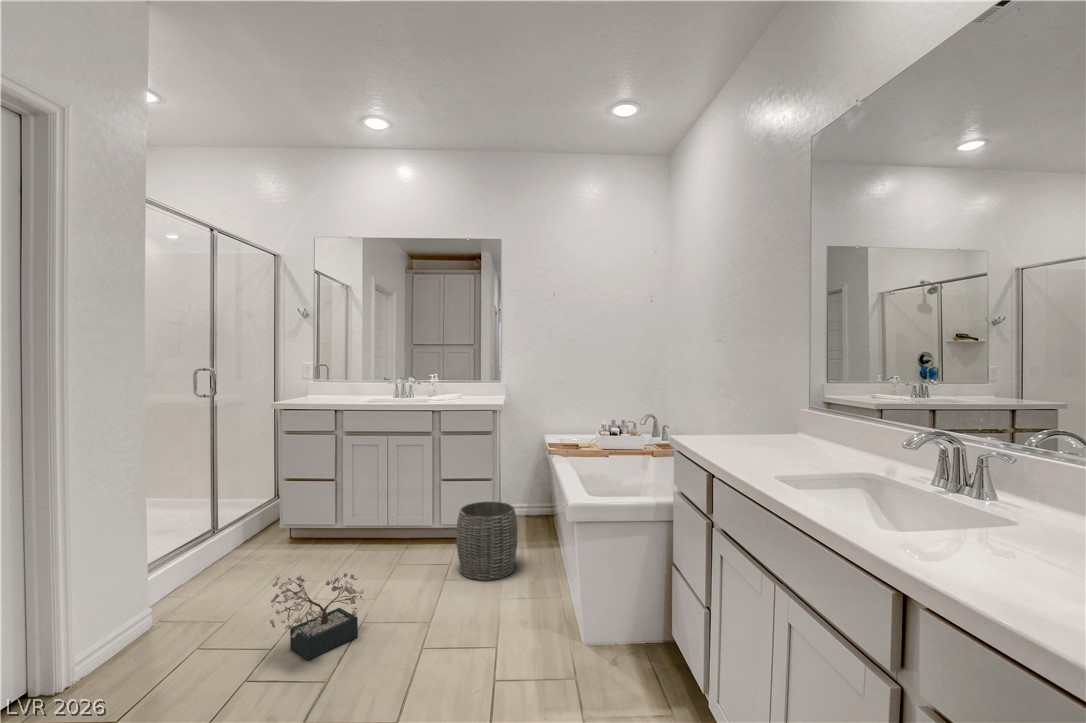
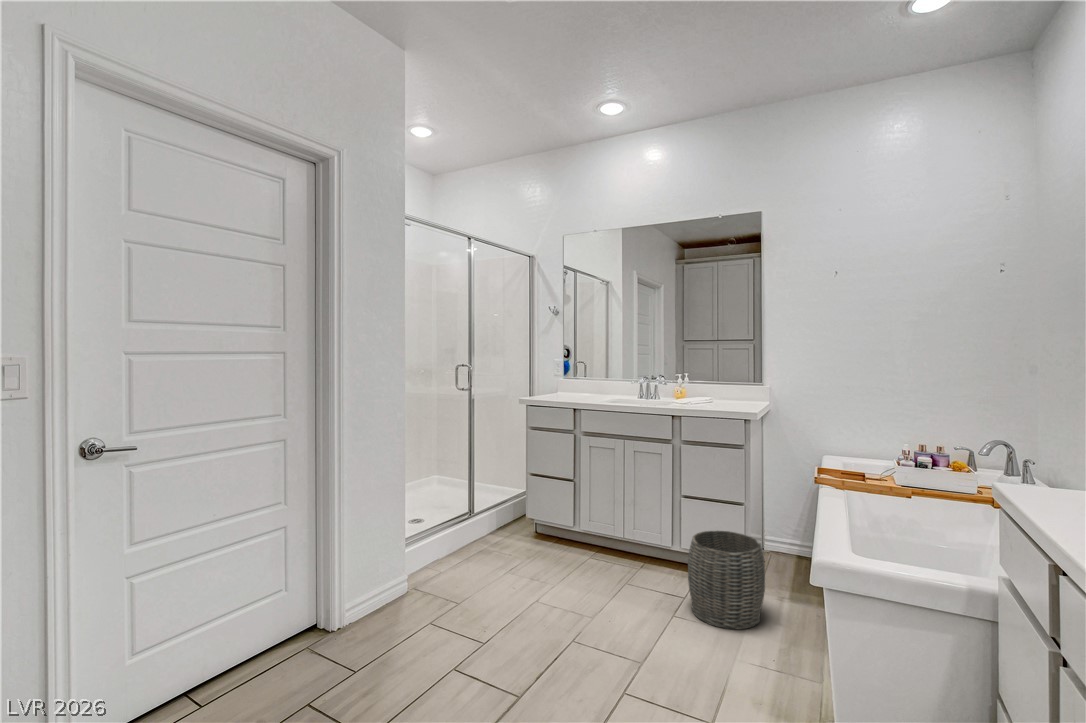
decorative plant: present [270,573,364,660] -> none [480,574,572,665]

